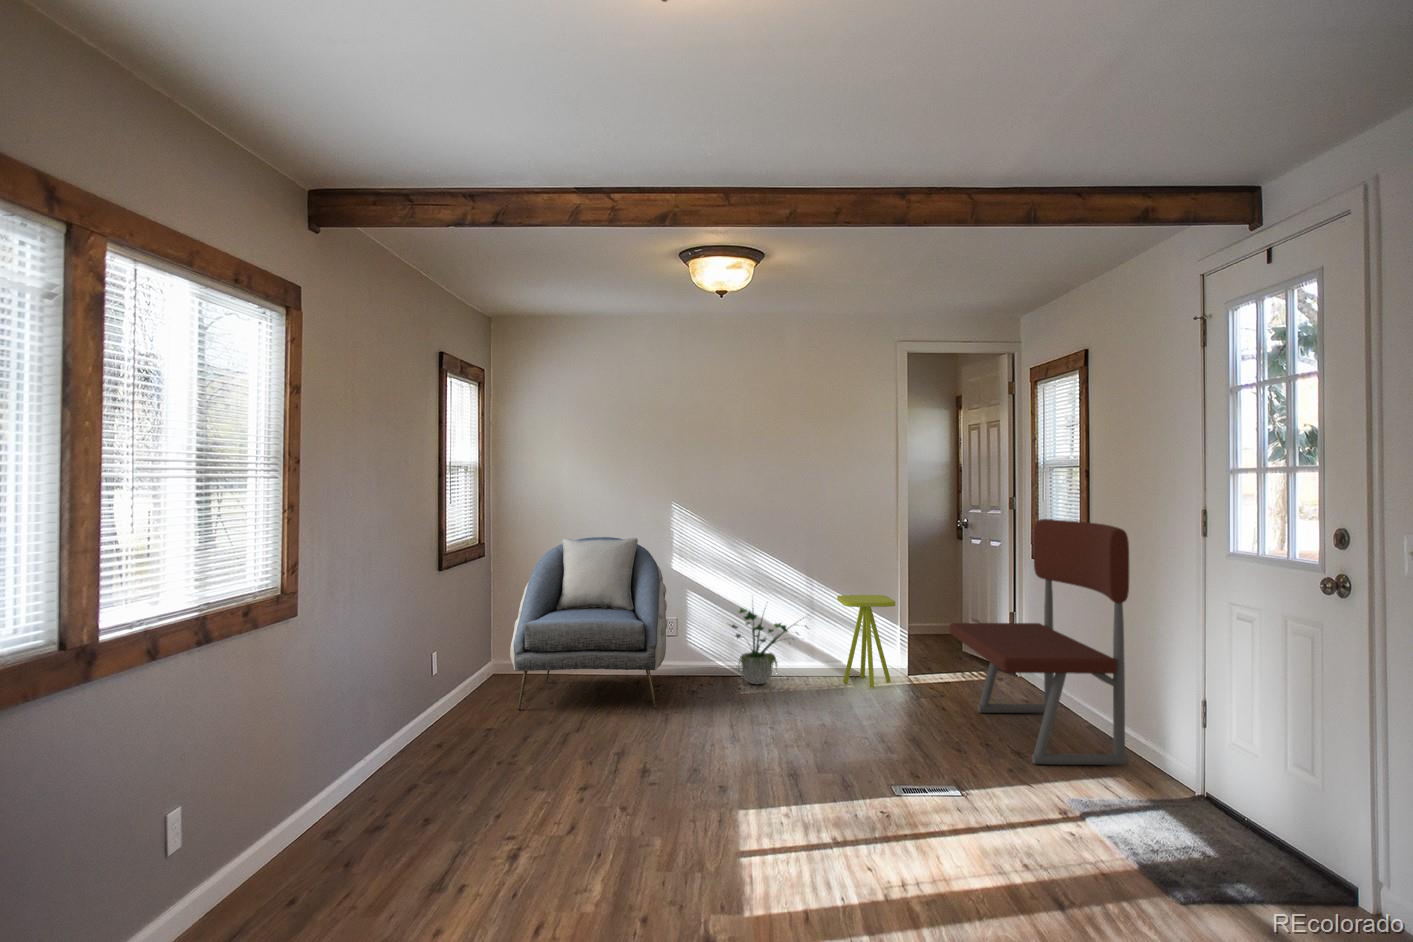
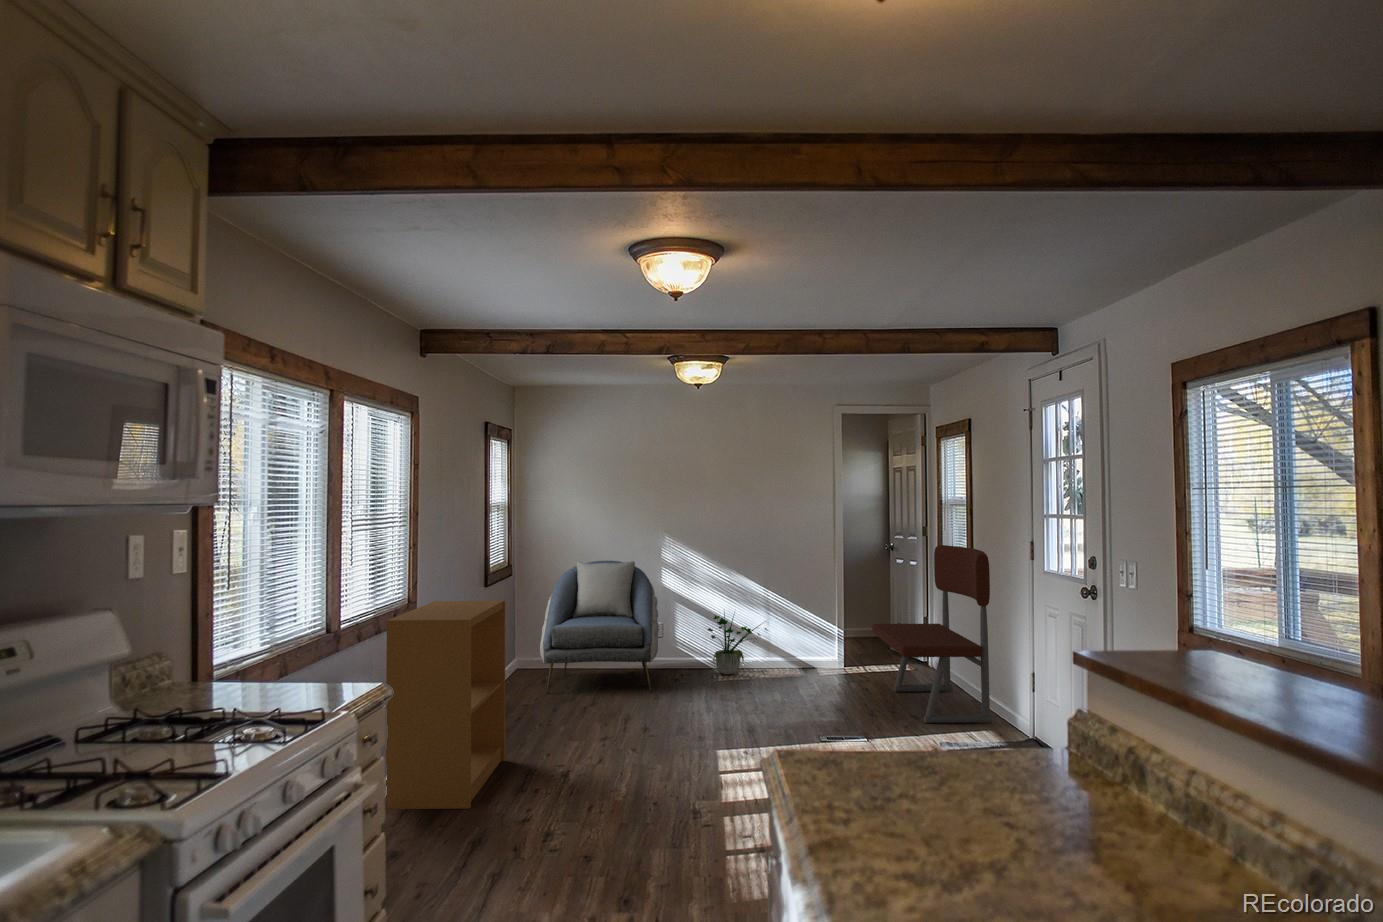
bookshelf: none [215,591,432,923] -> present [386,601,505,809]
side table: present [837,595,895,687] -> none [790,604,834,676]

